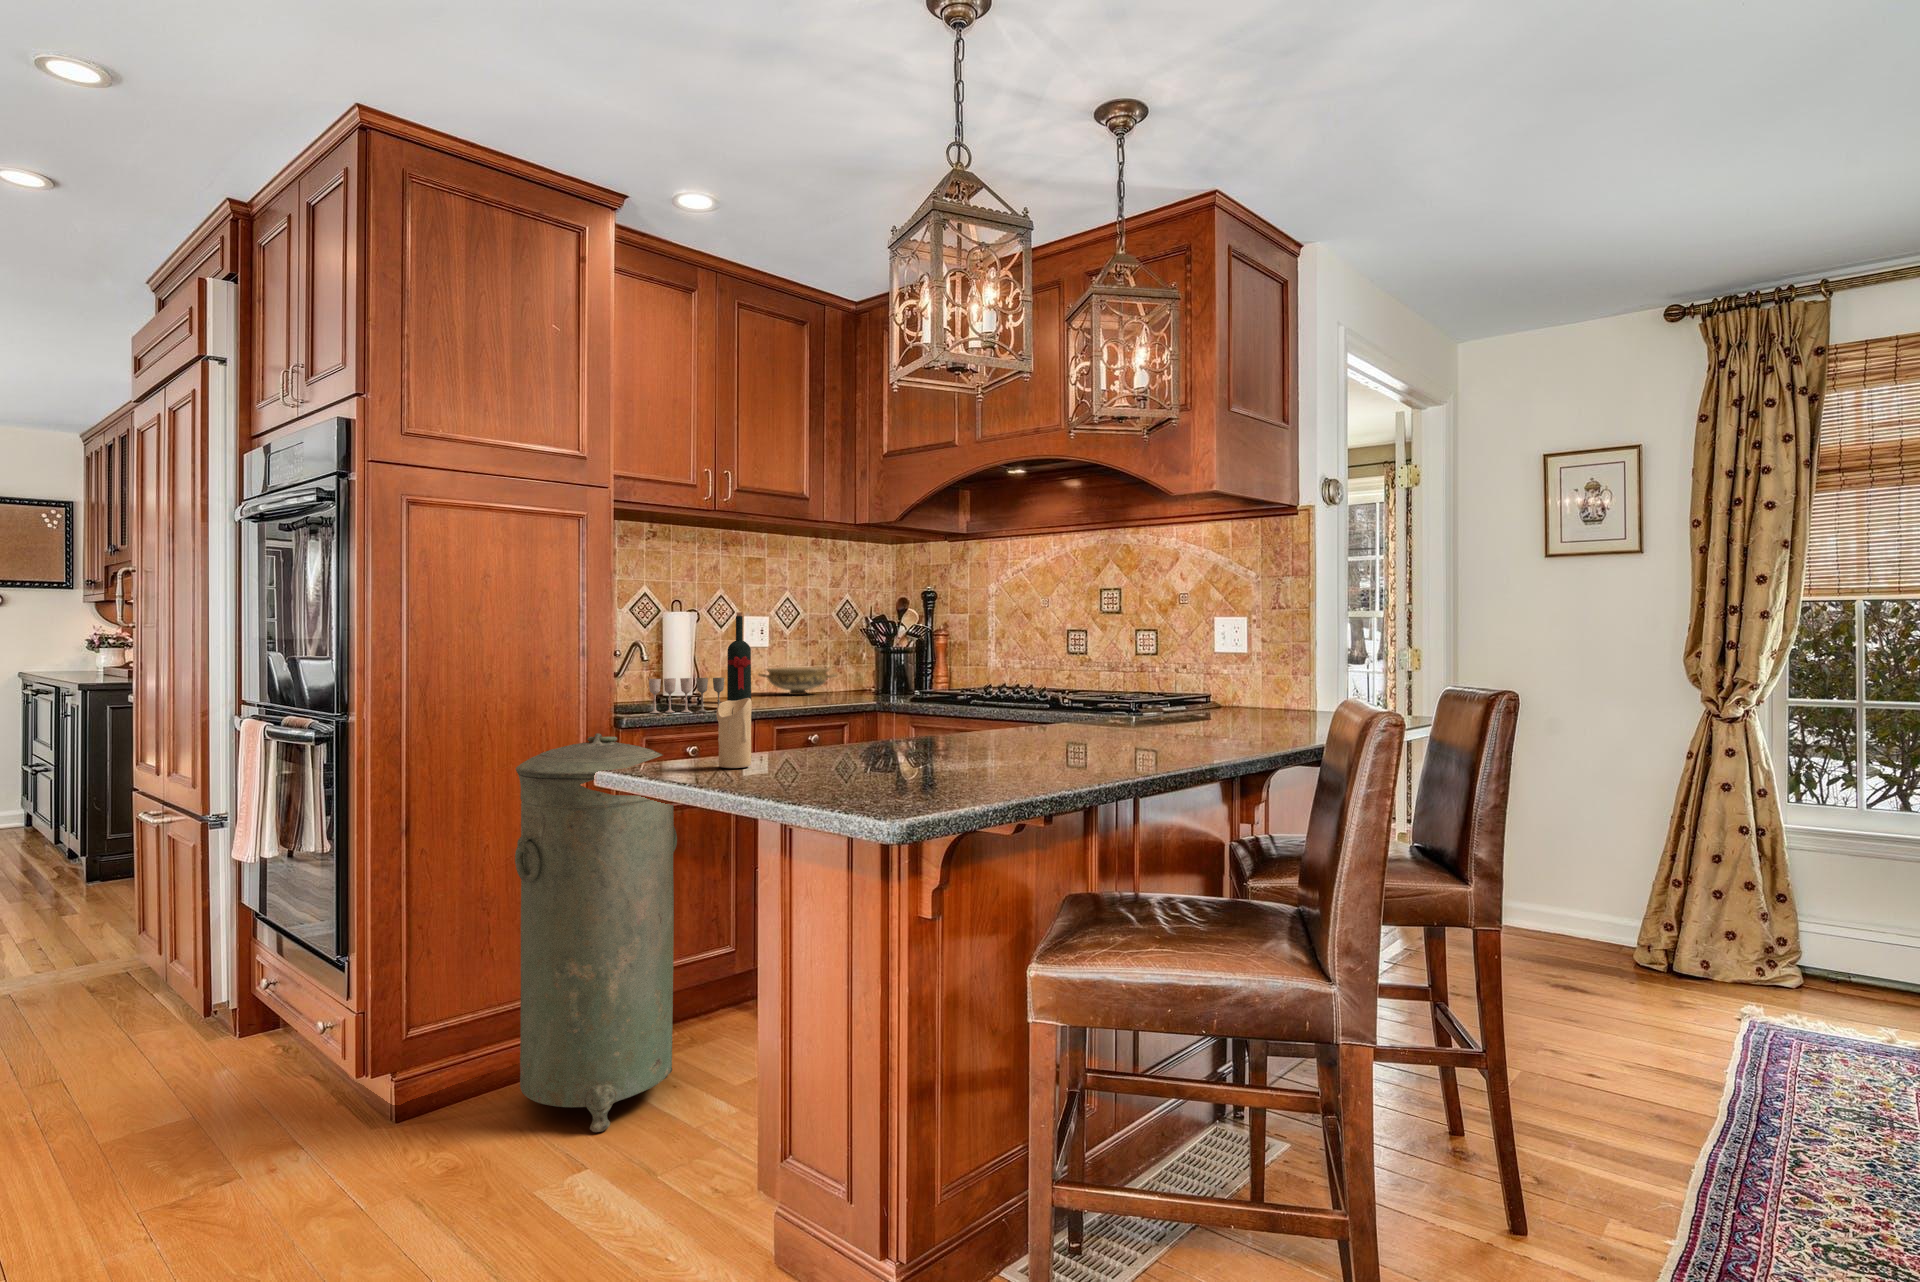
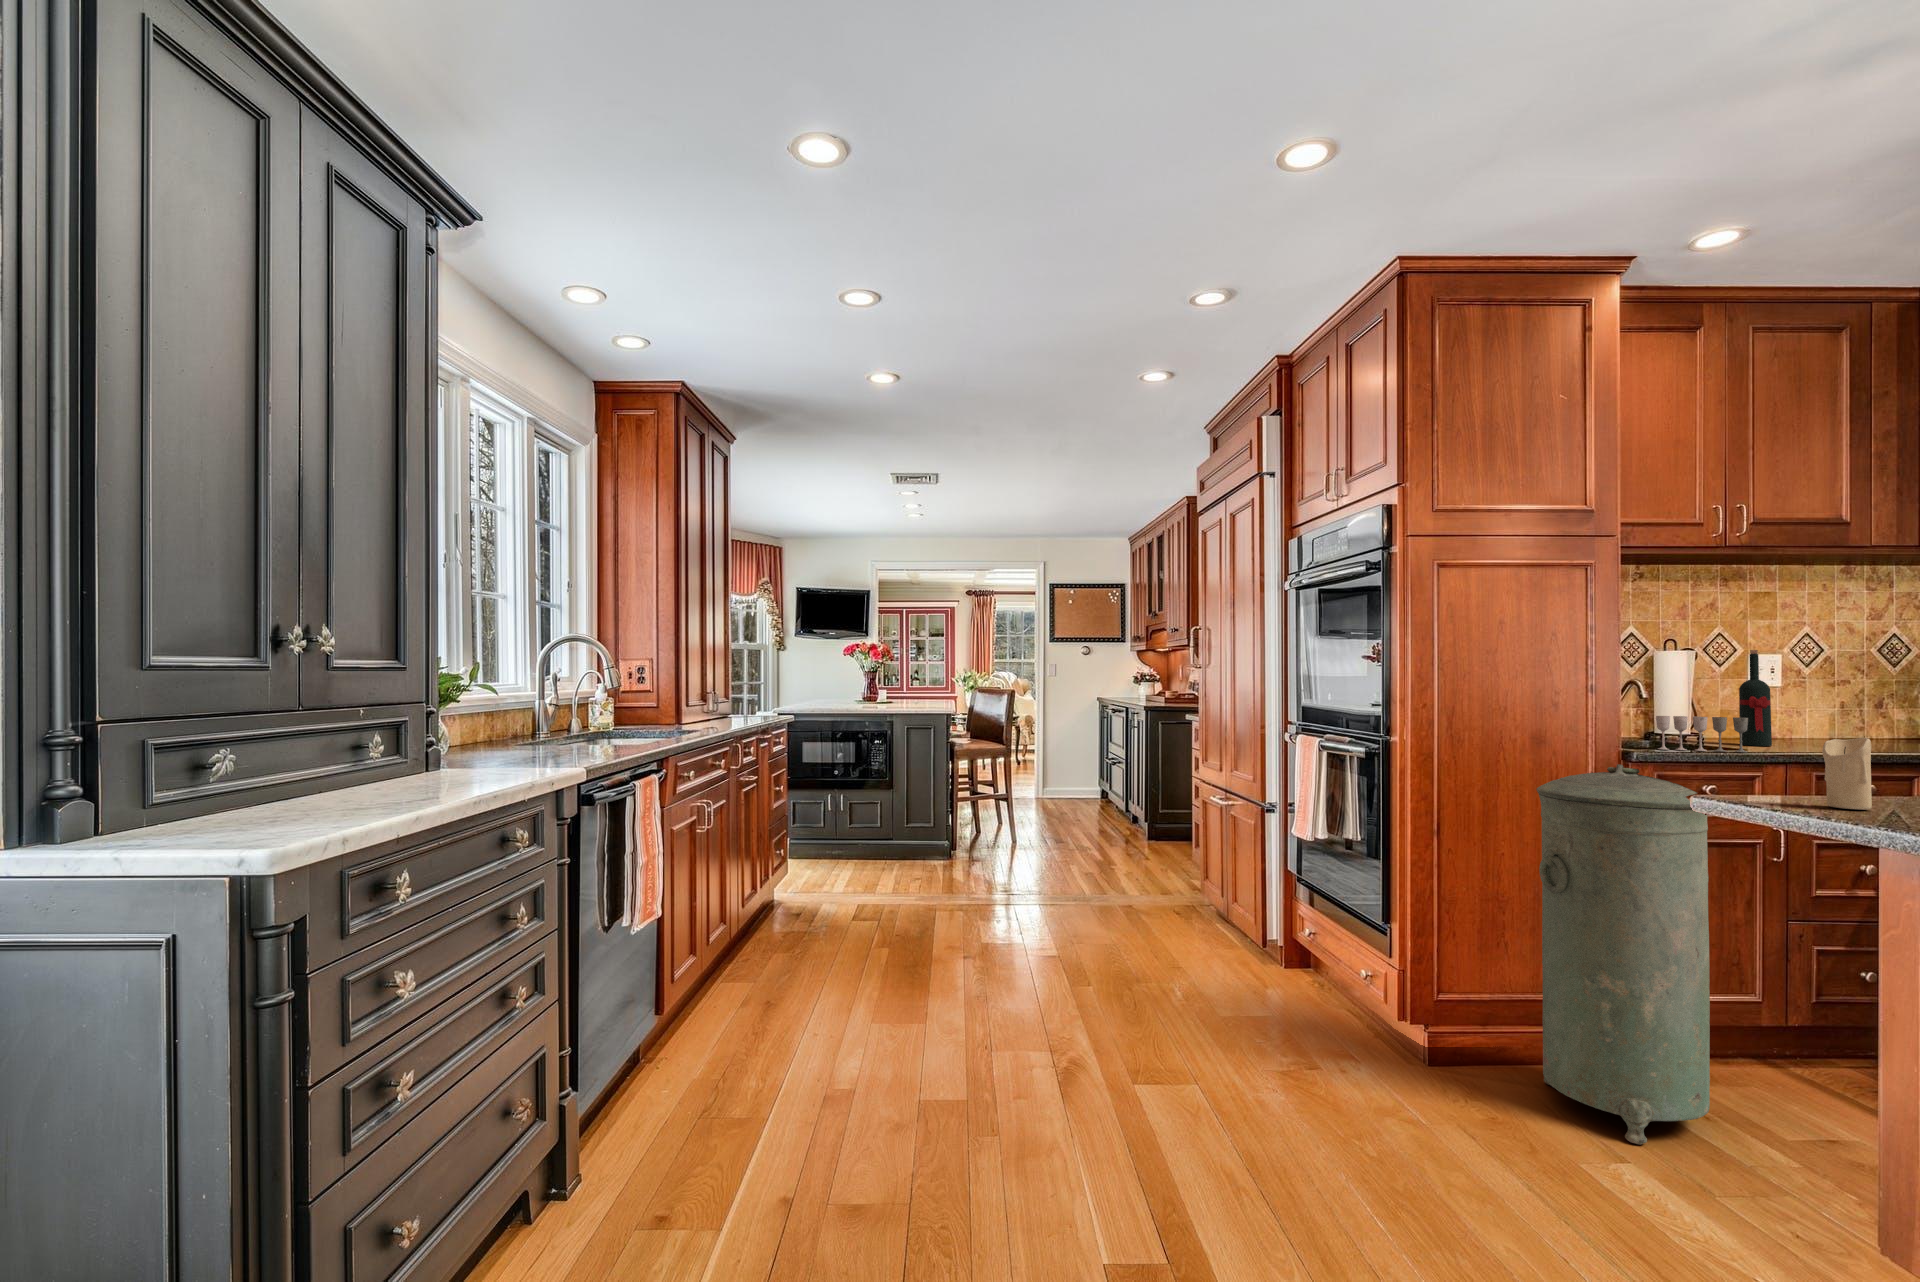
ceramic bowl: present [758,667,837,695] -> none [1768,710,1889,741]

